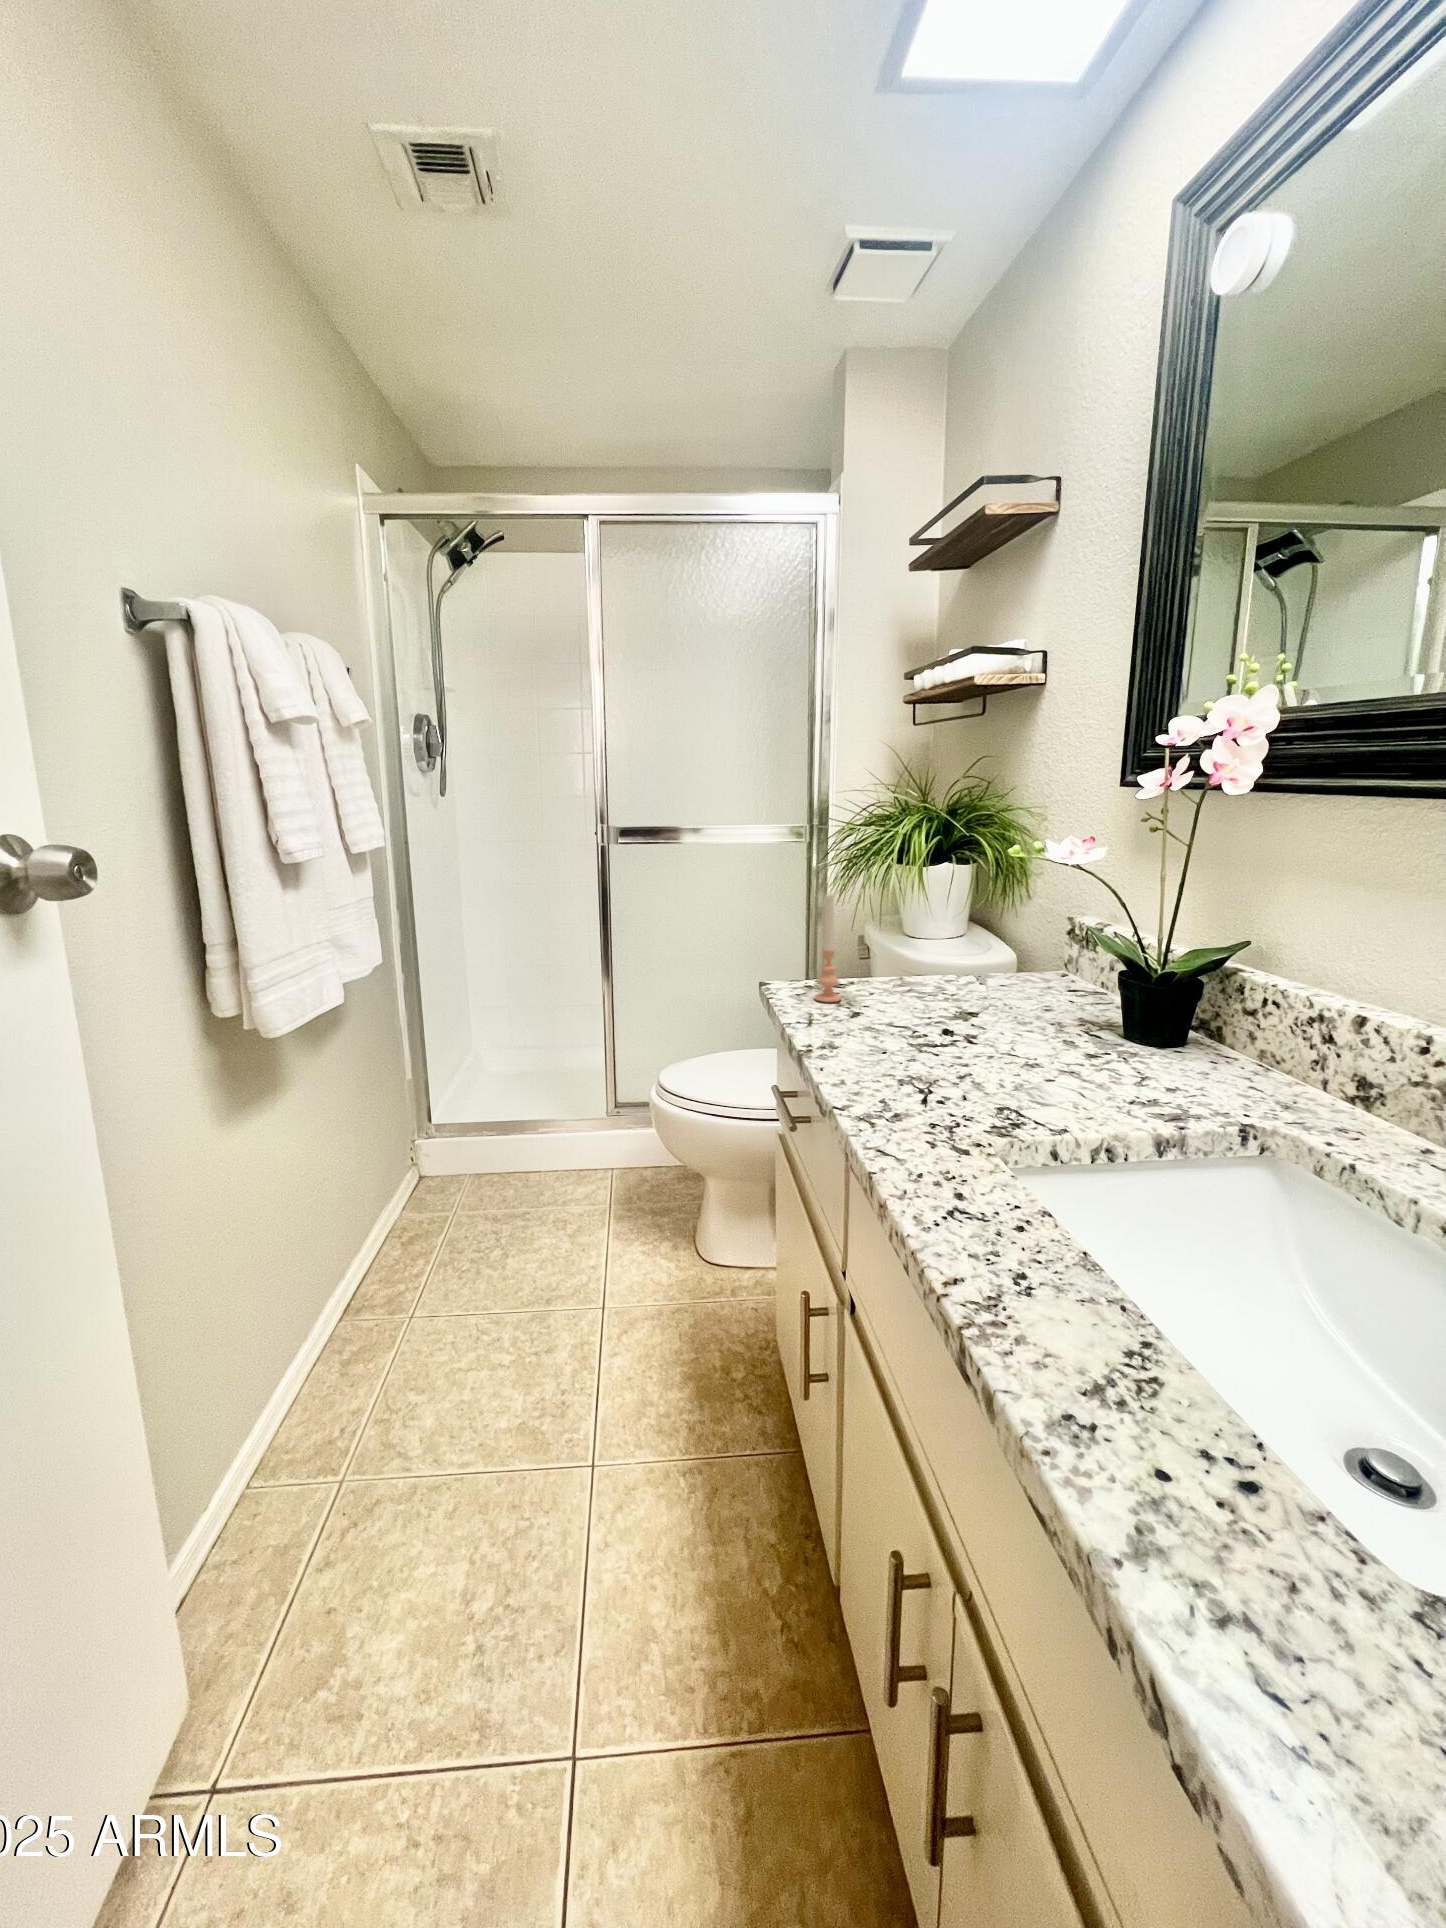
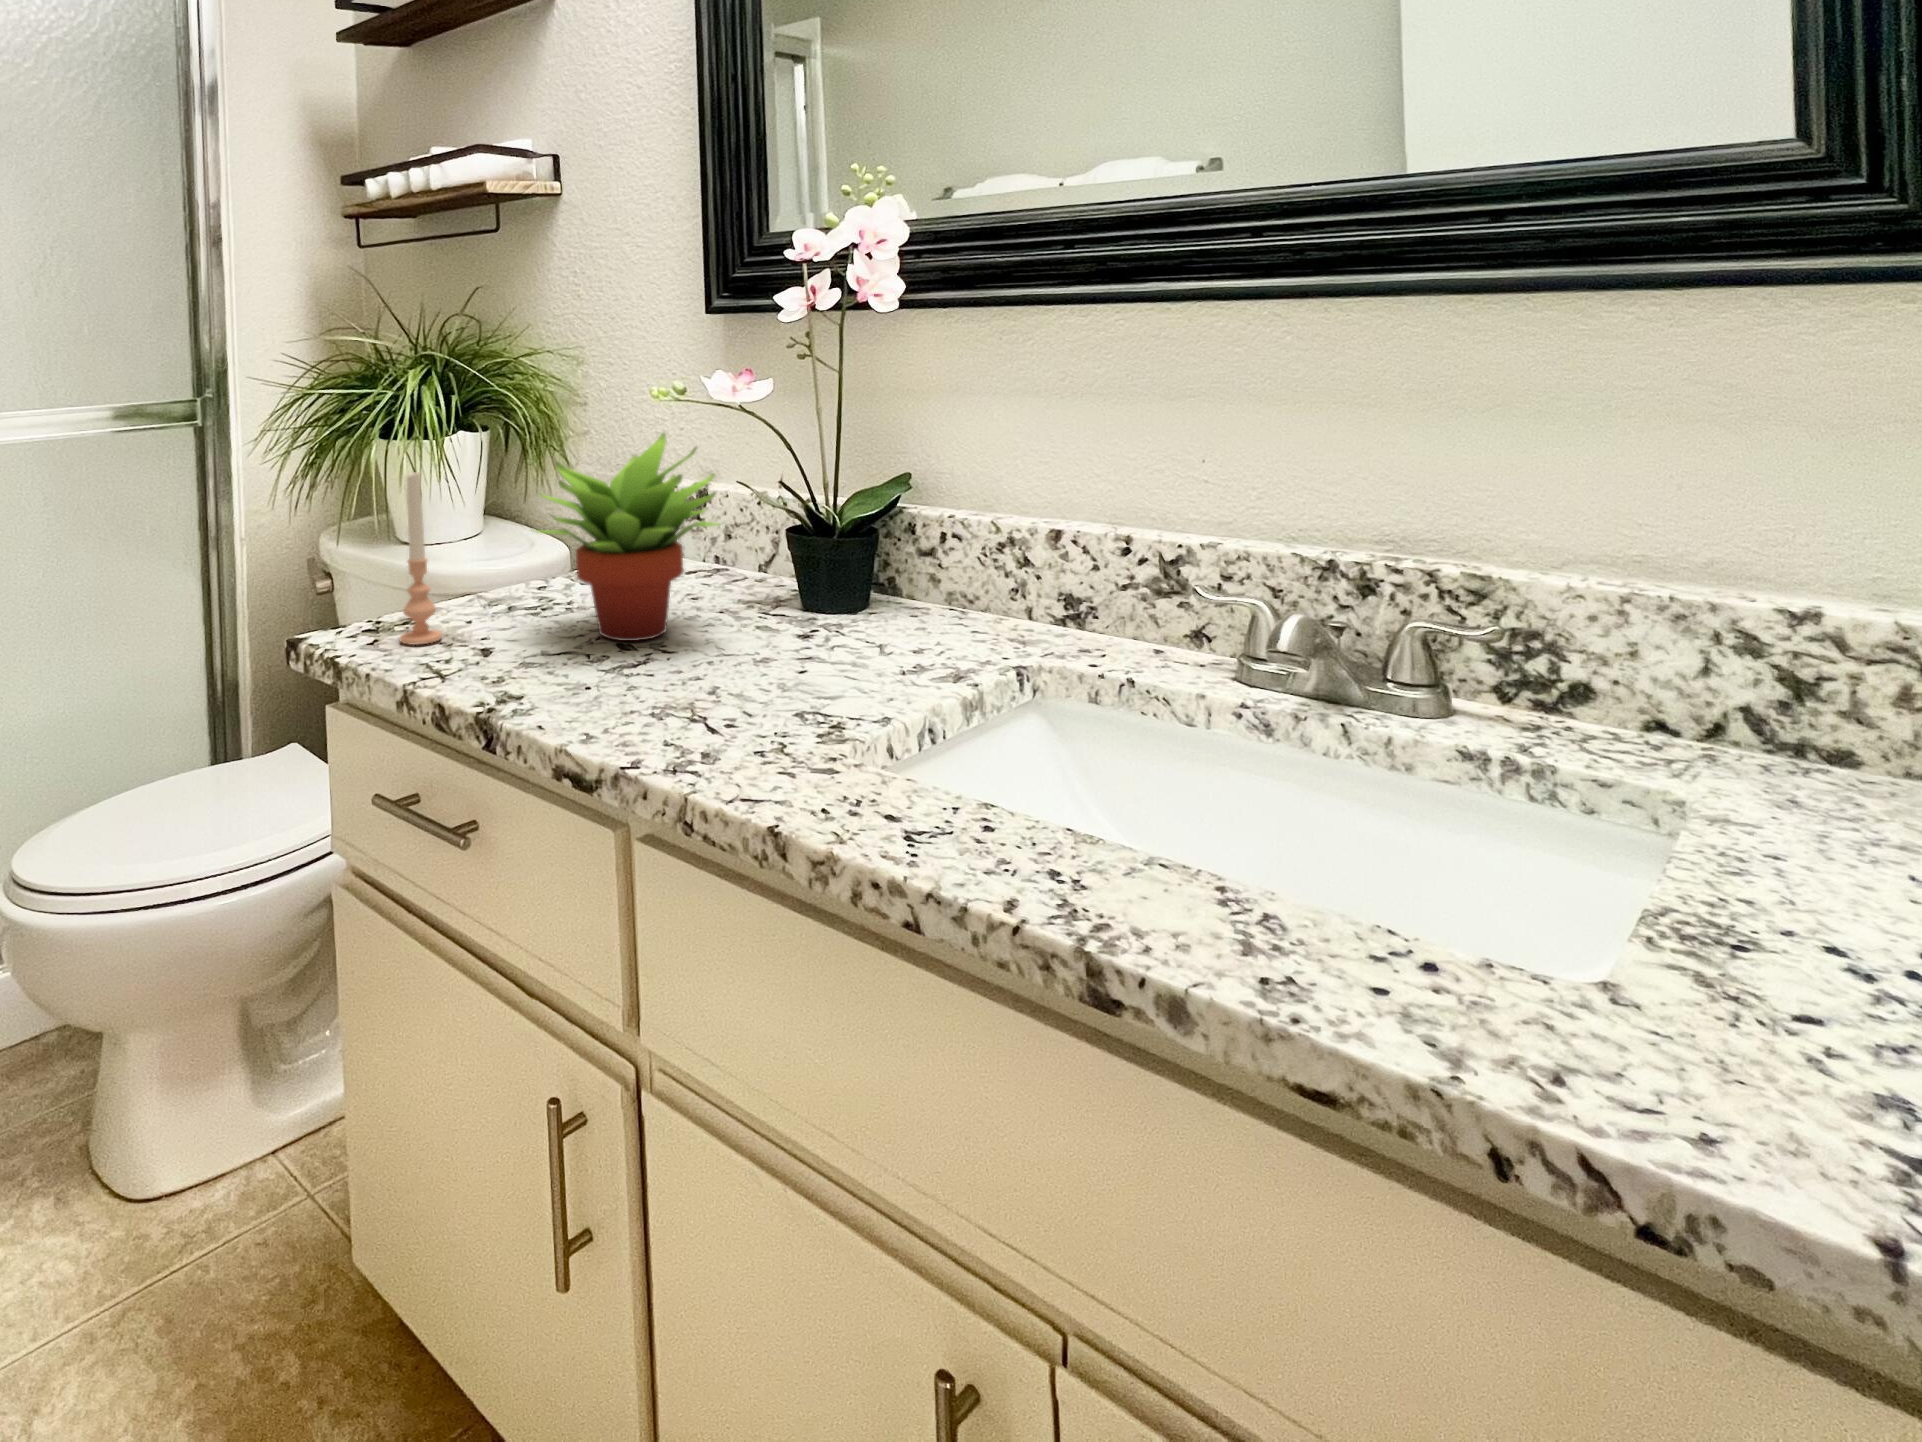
succulent plant: none [898,885,1048,1031] -> present [536,433,719,641]

